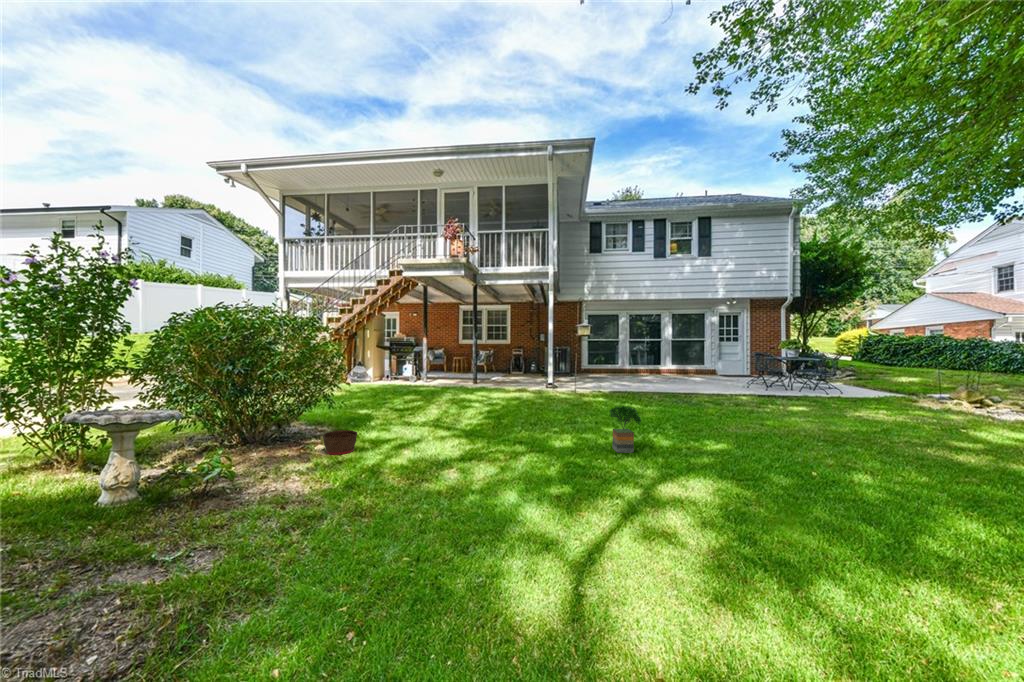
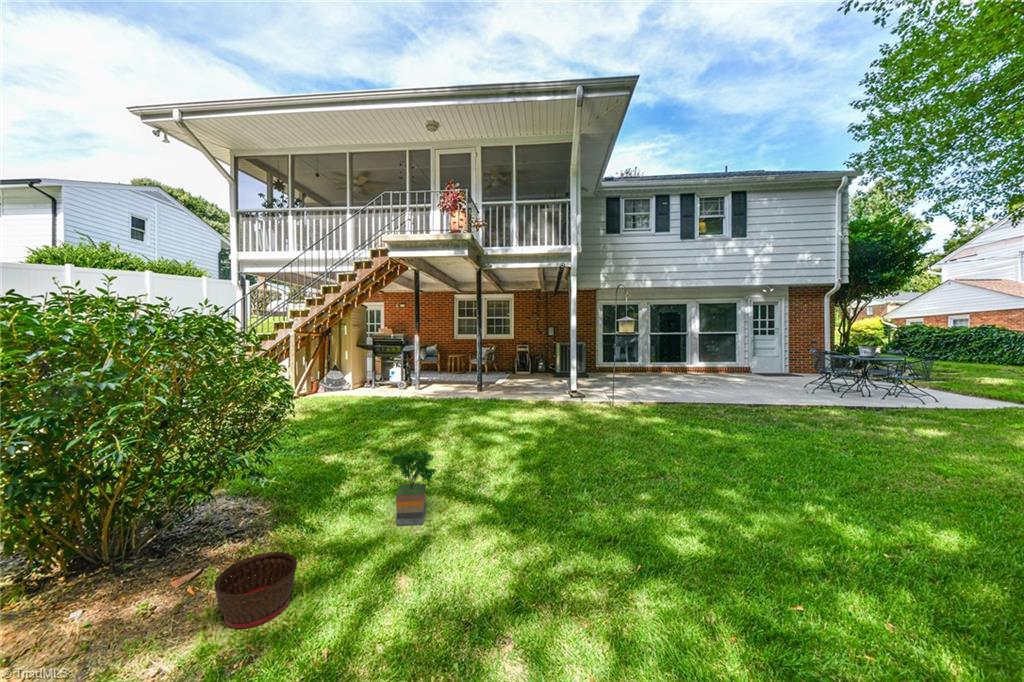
potted tree: present [609,406,641,453] -> present [390,450,436,526]

